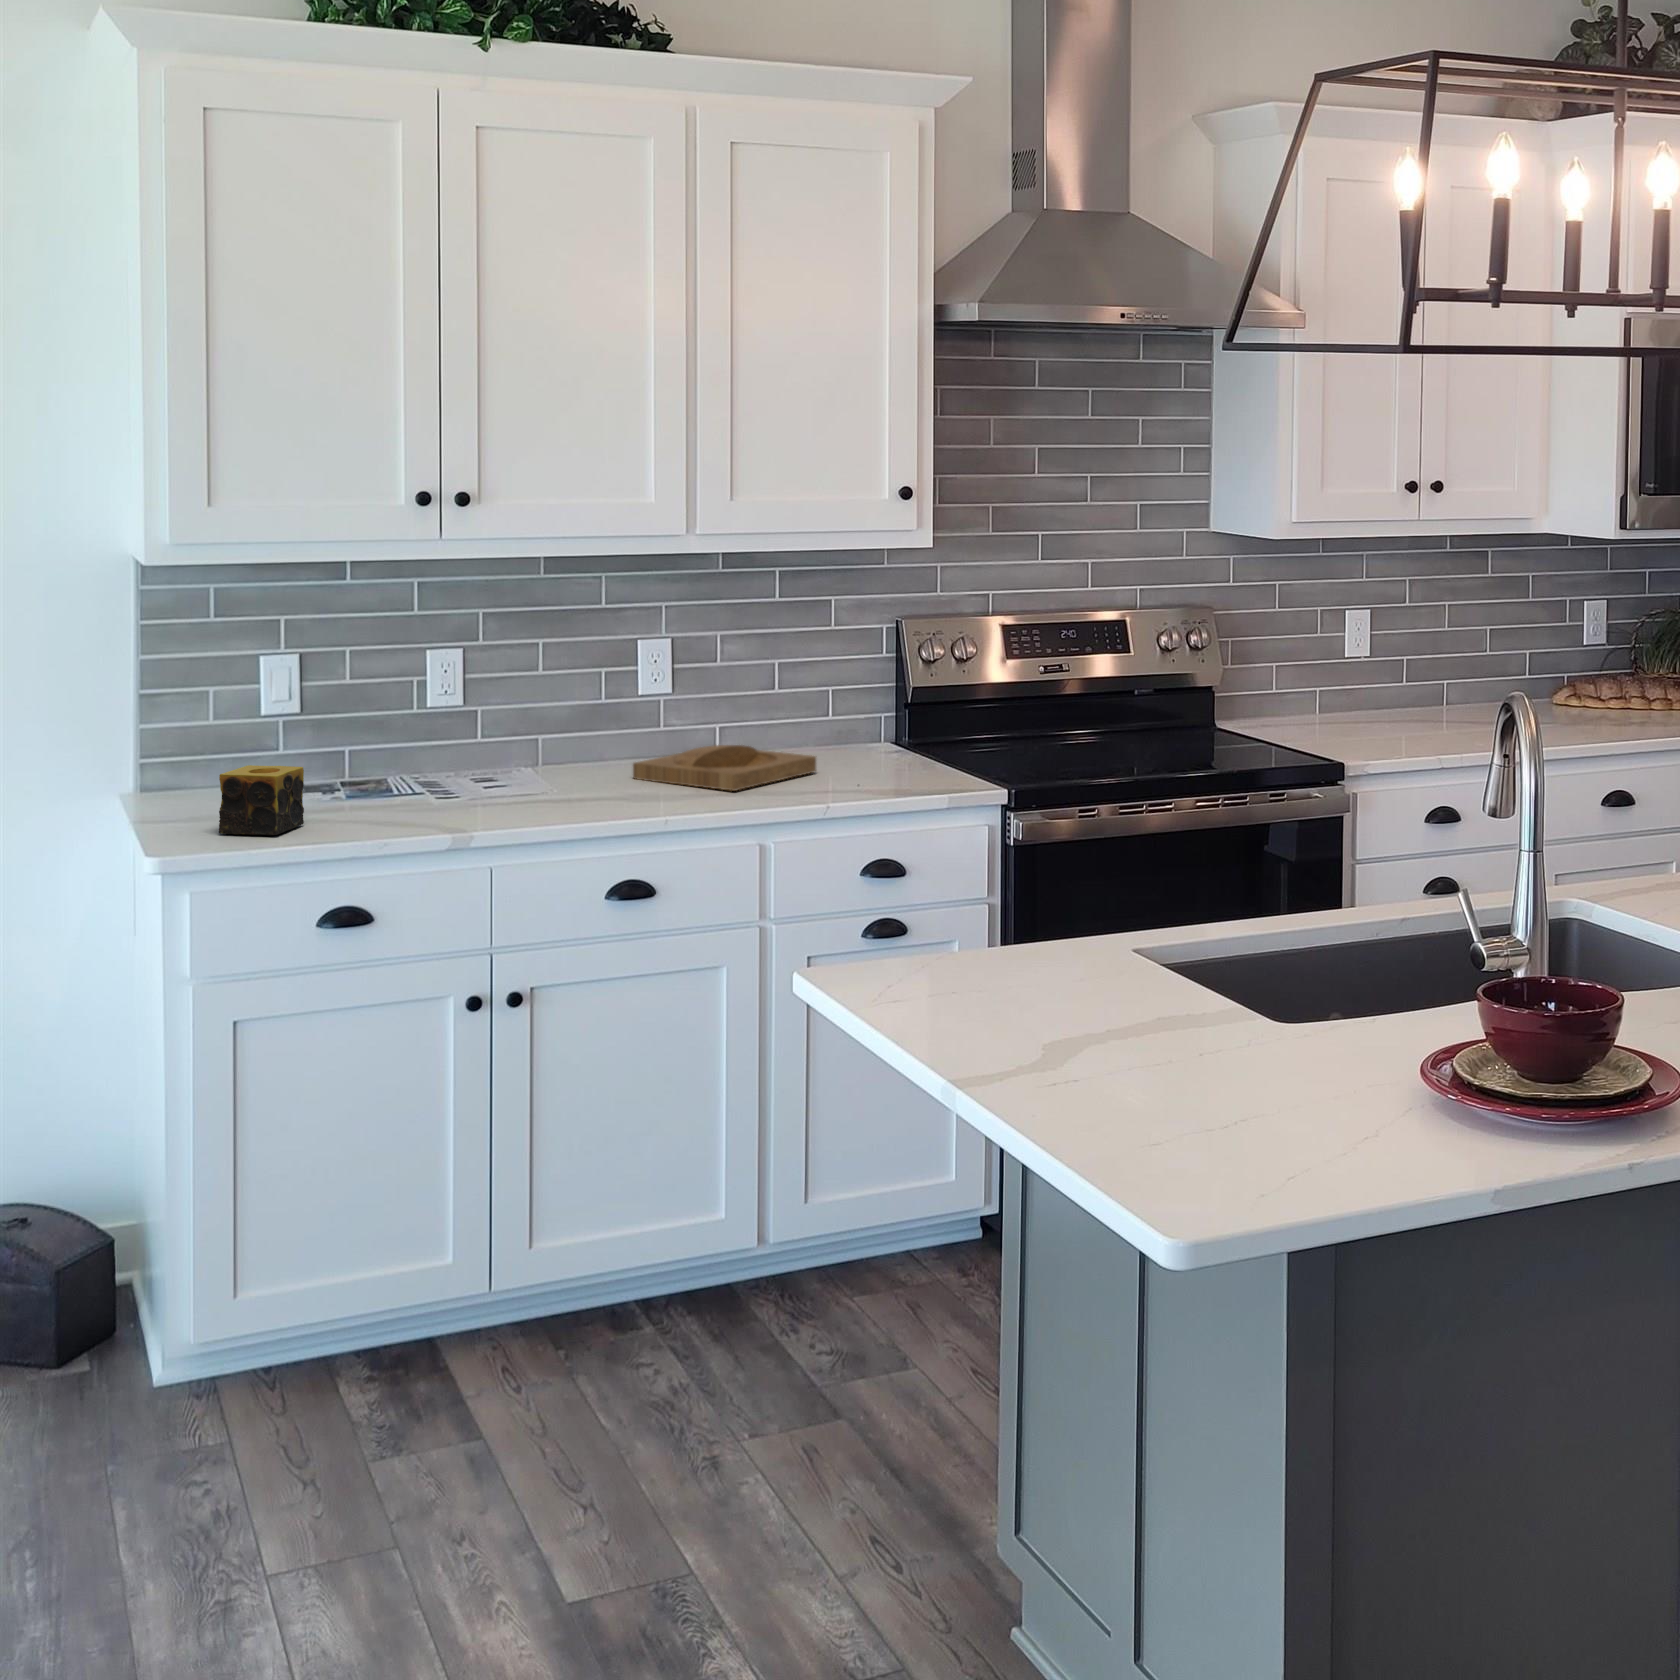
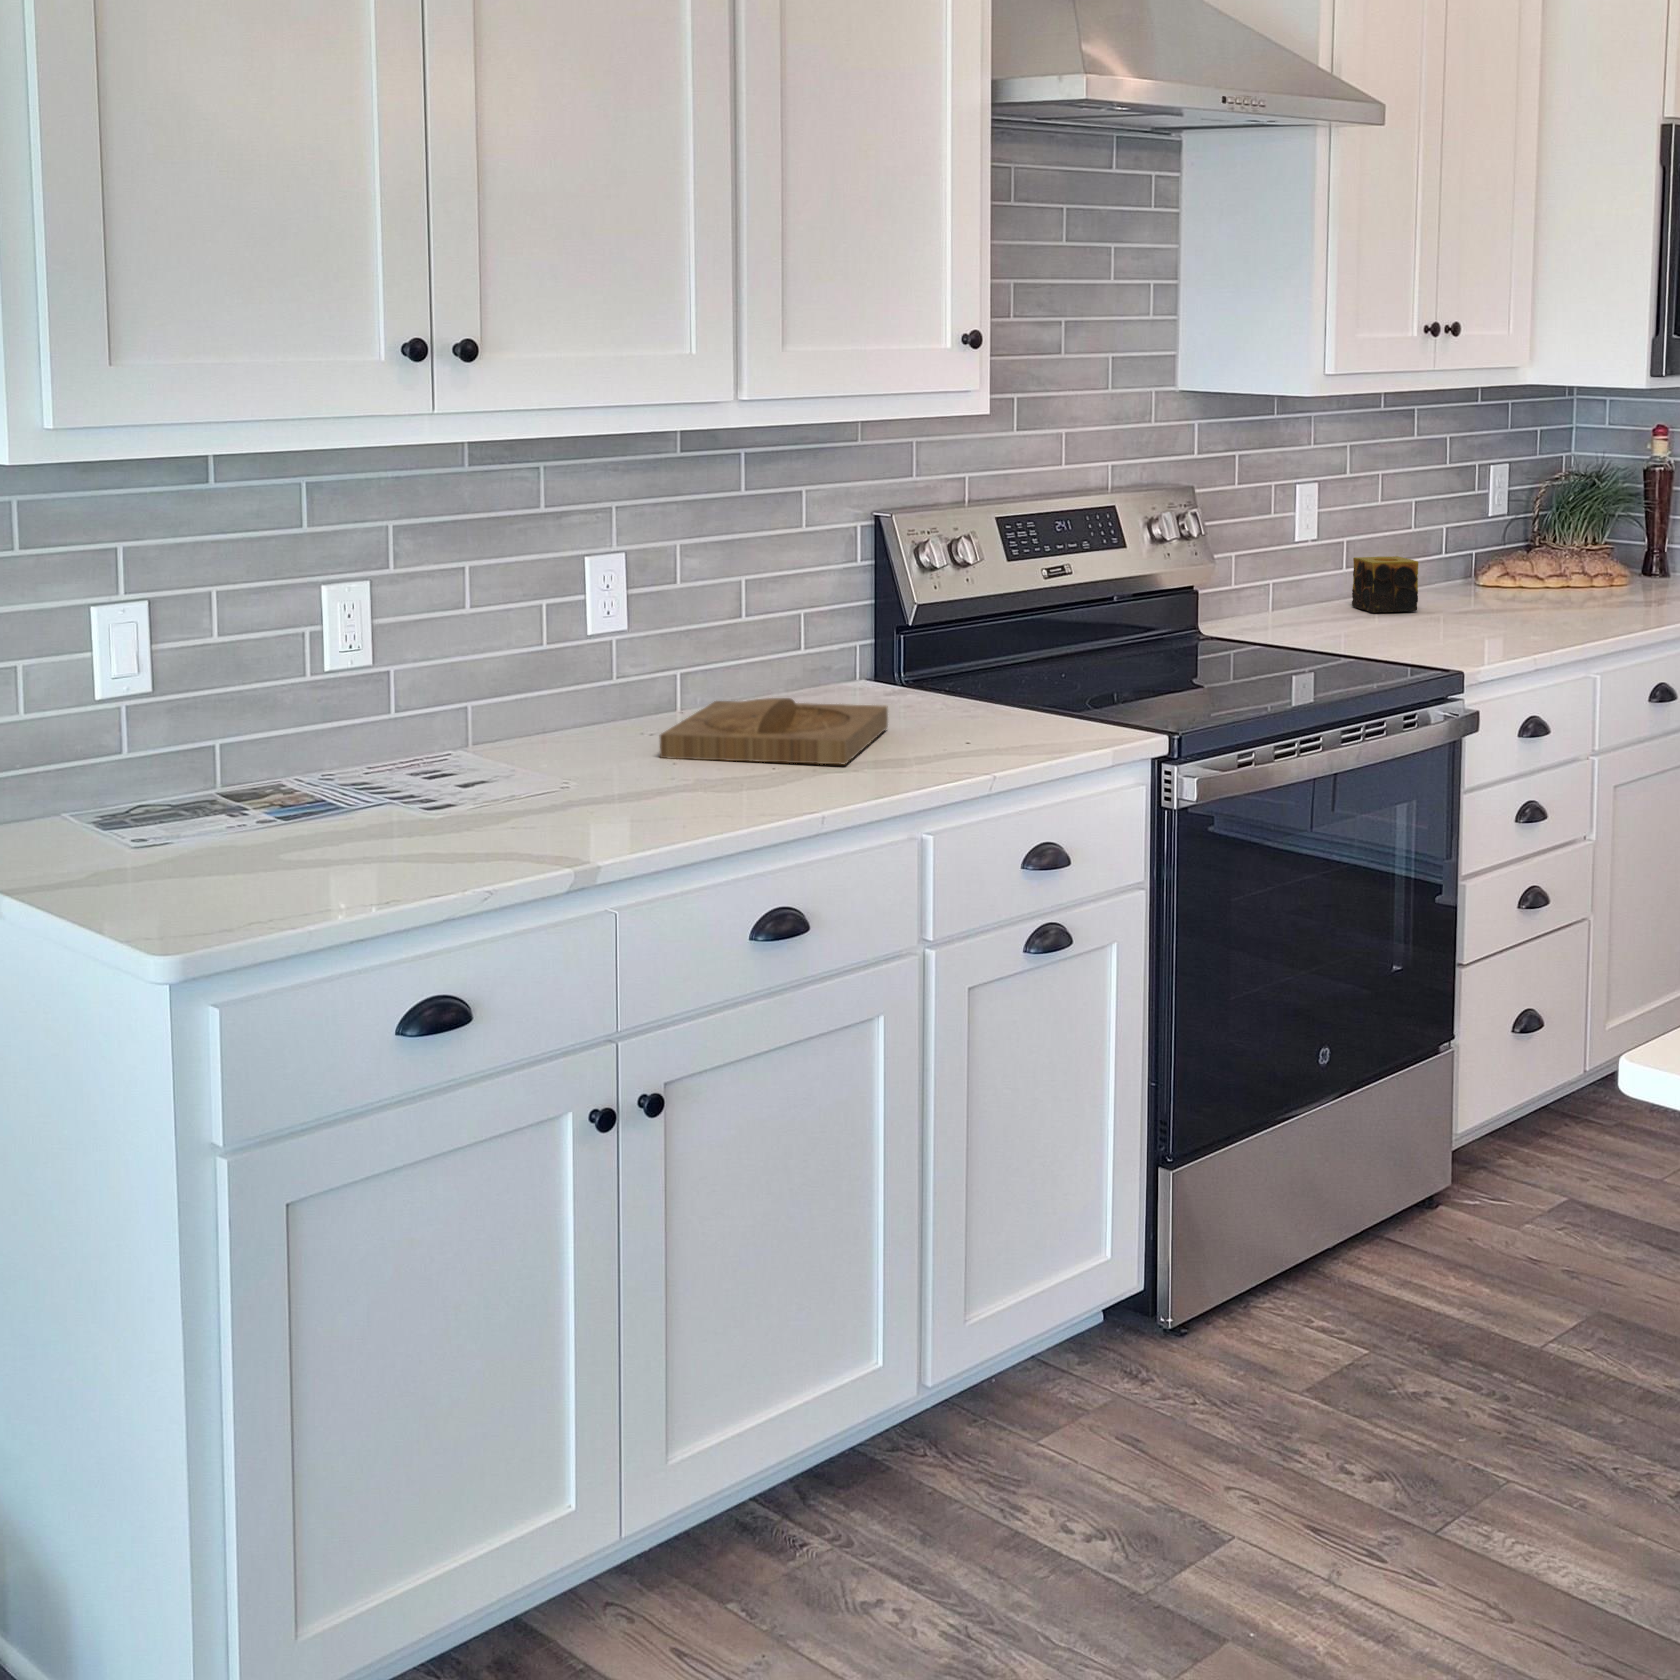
candle: present [219,765,304,835] -> present [1352,556,1418,613]

